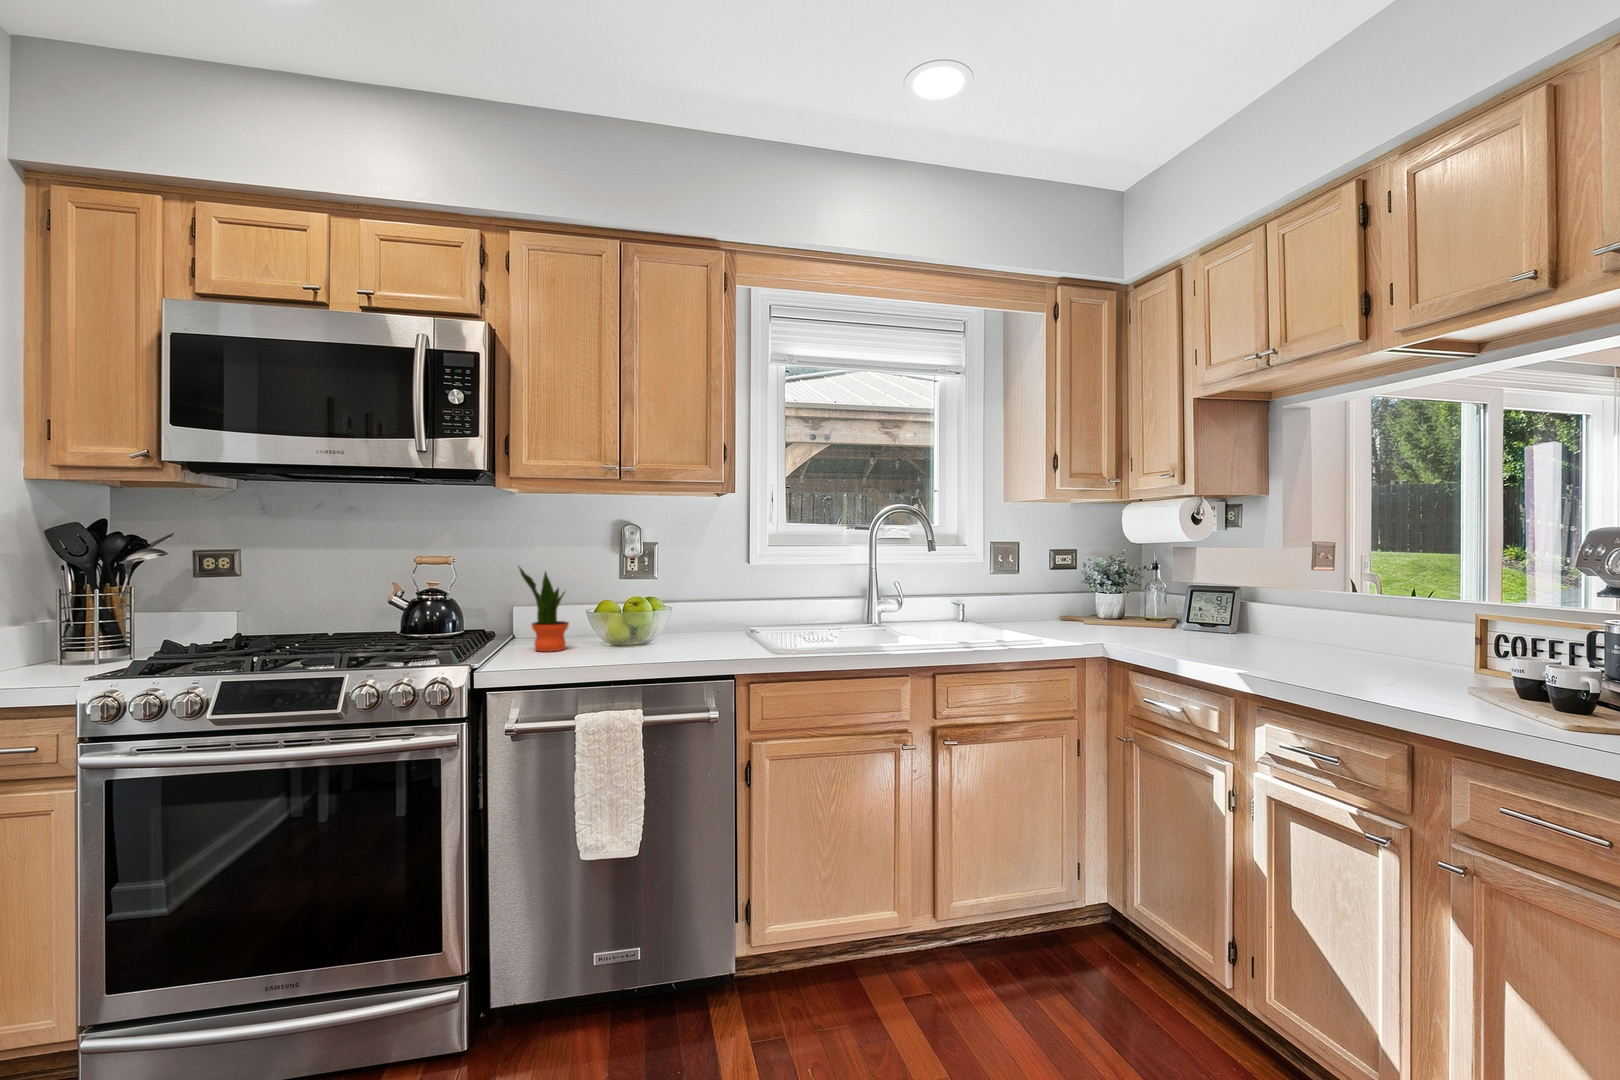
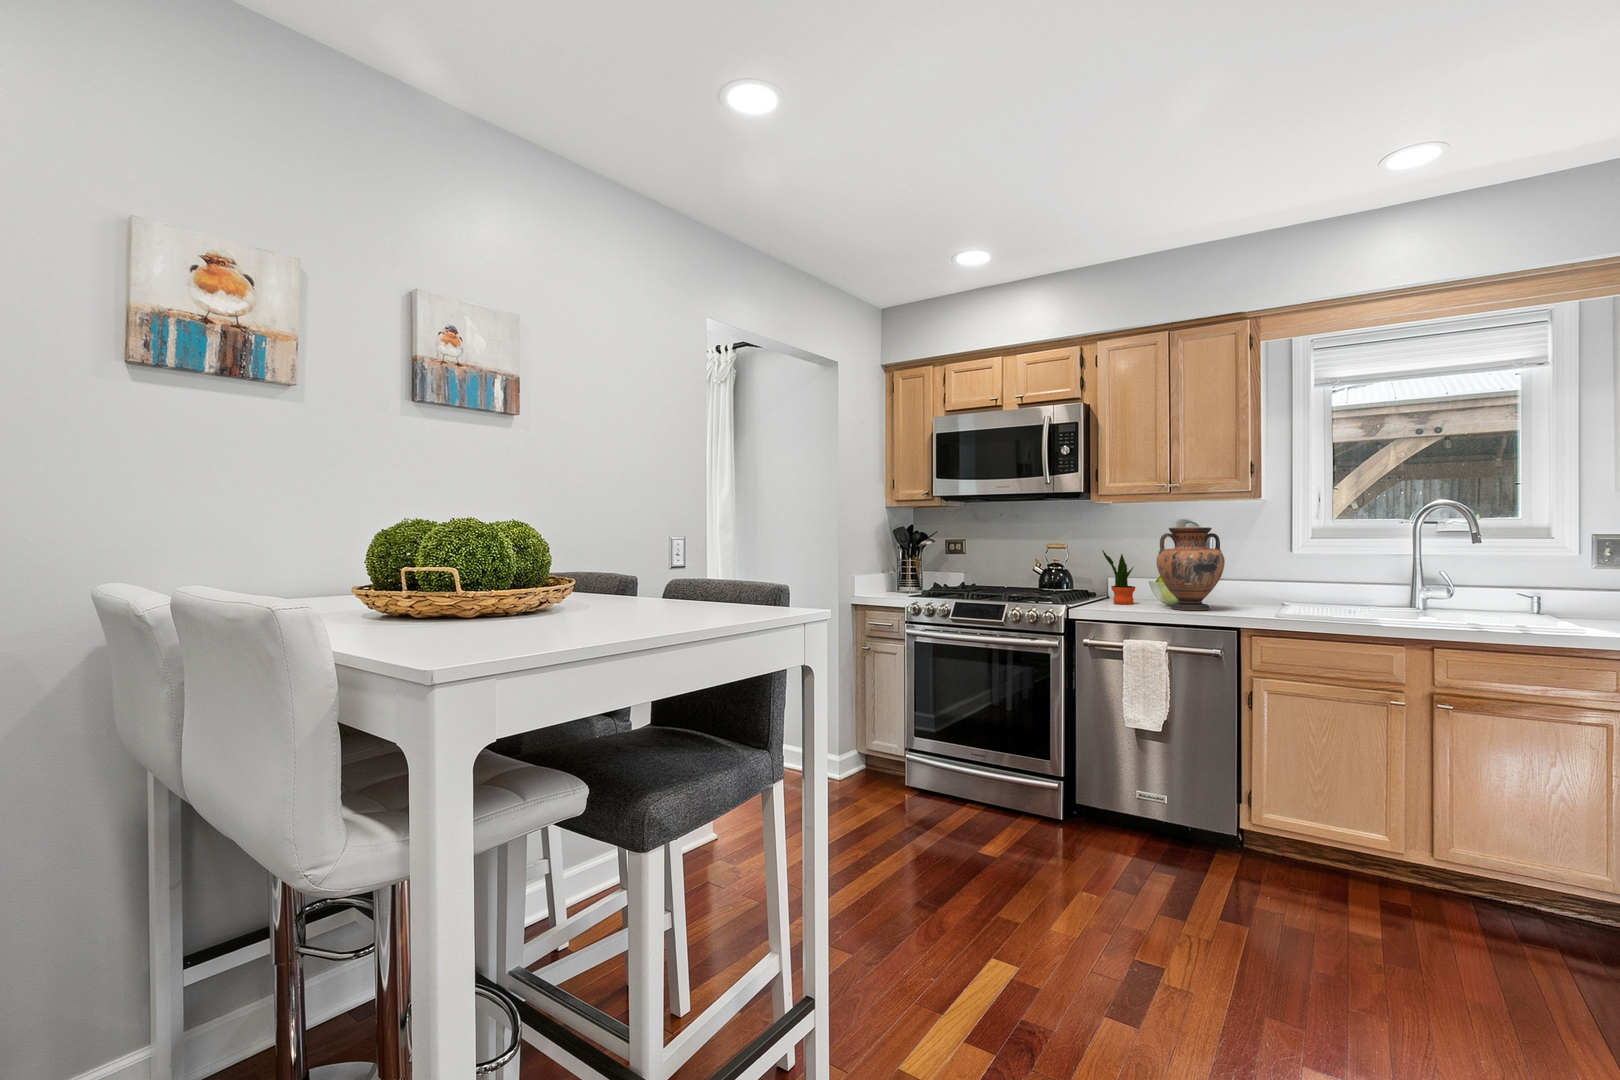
vase: none [609,529,702,654] -> present [1157,527,1225,610]

